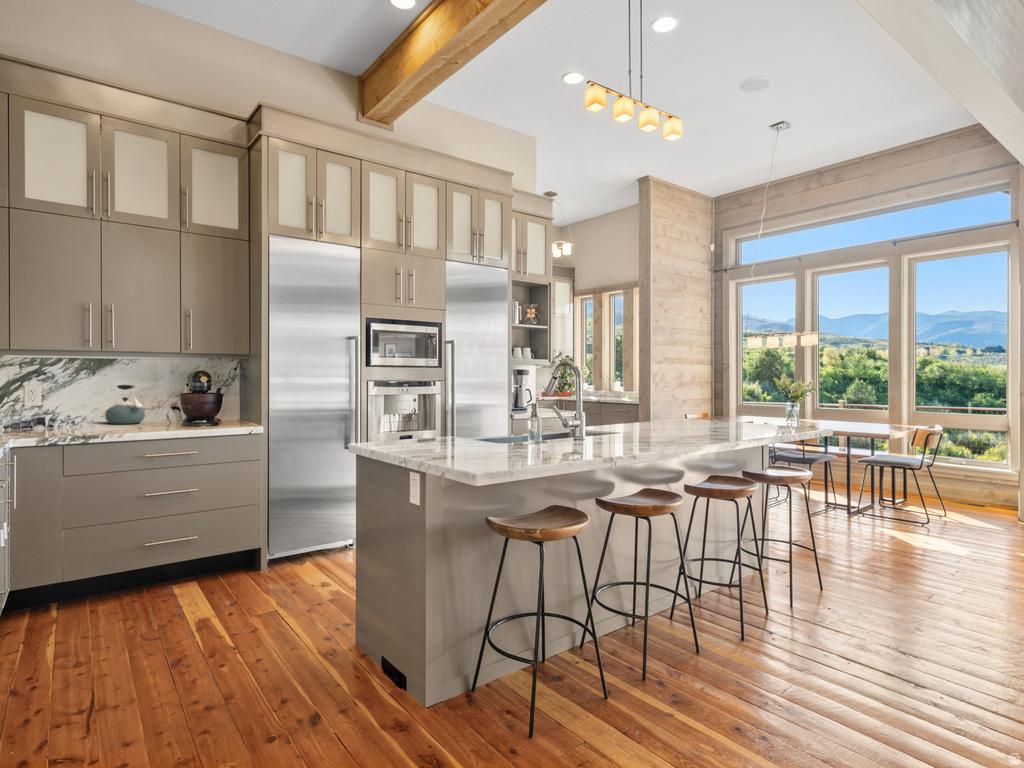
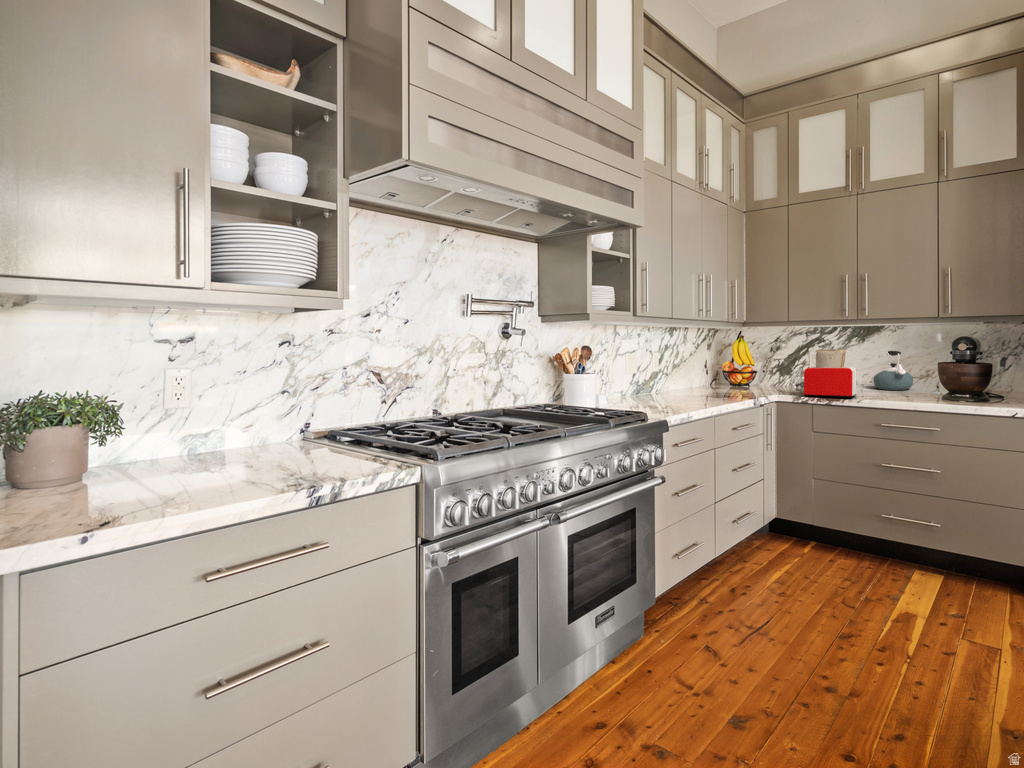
toaster: none [42,380,108,435] -> present [802,349,857,398]

